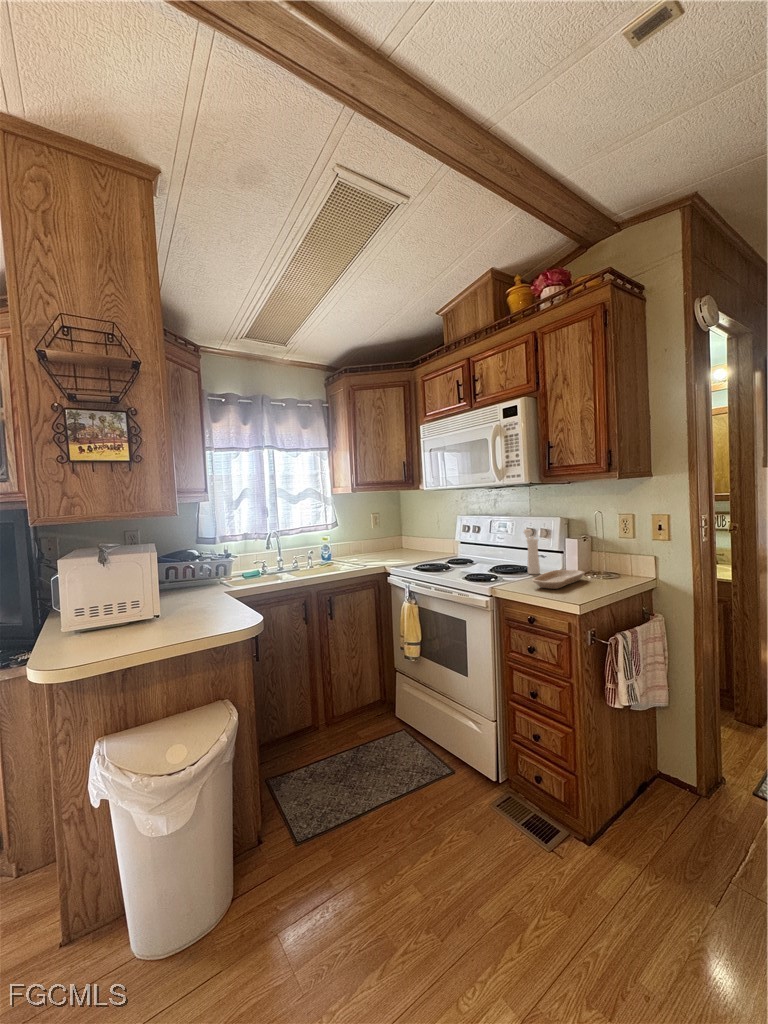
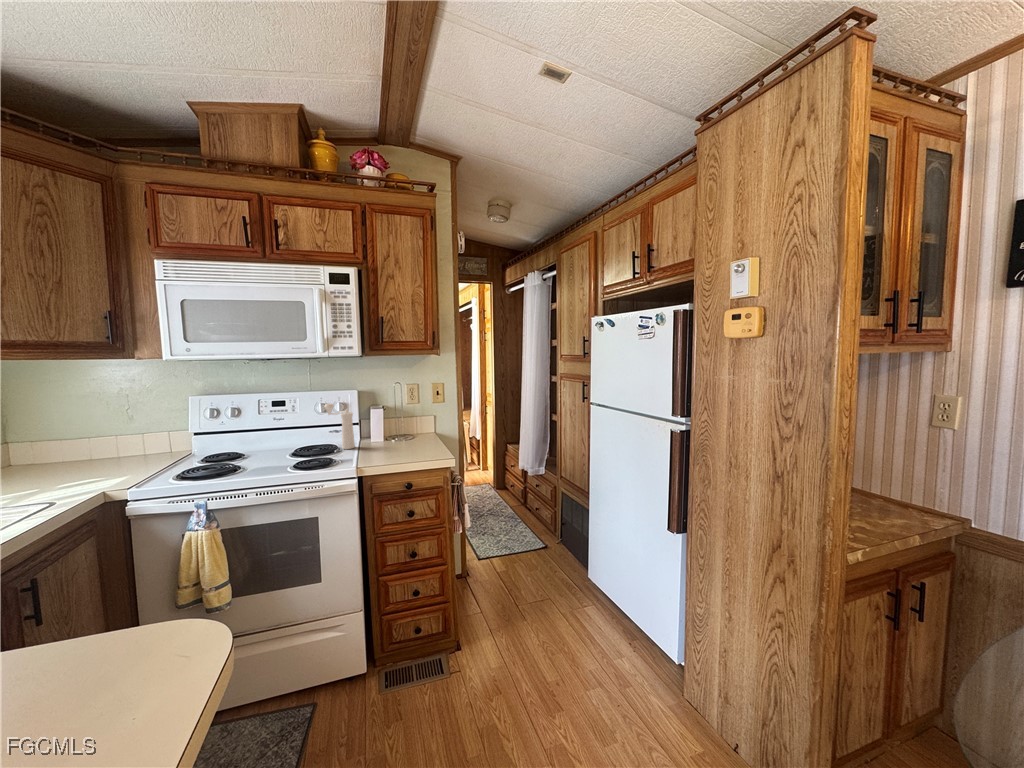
tray: present [532,570,585,589] -> none [378,436,420,455]

